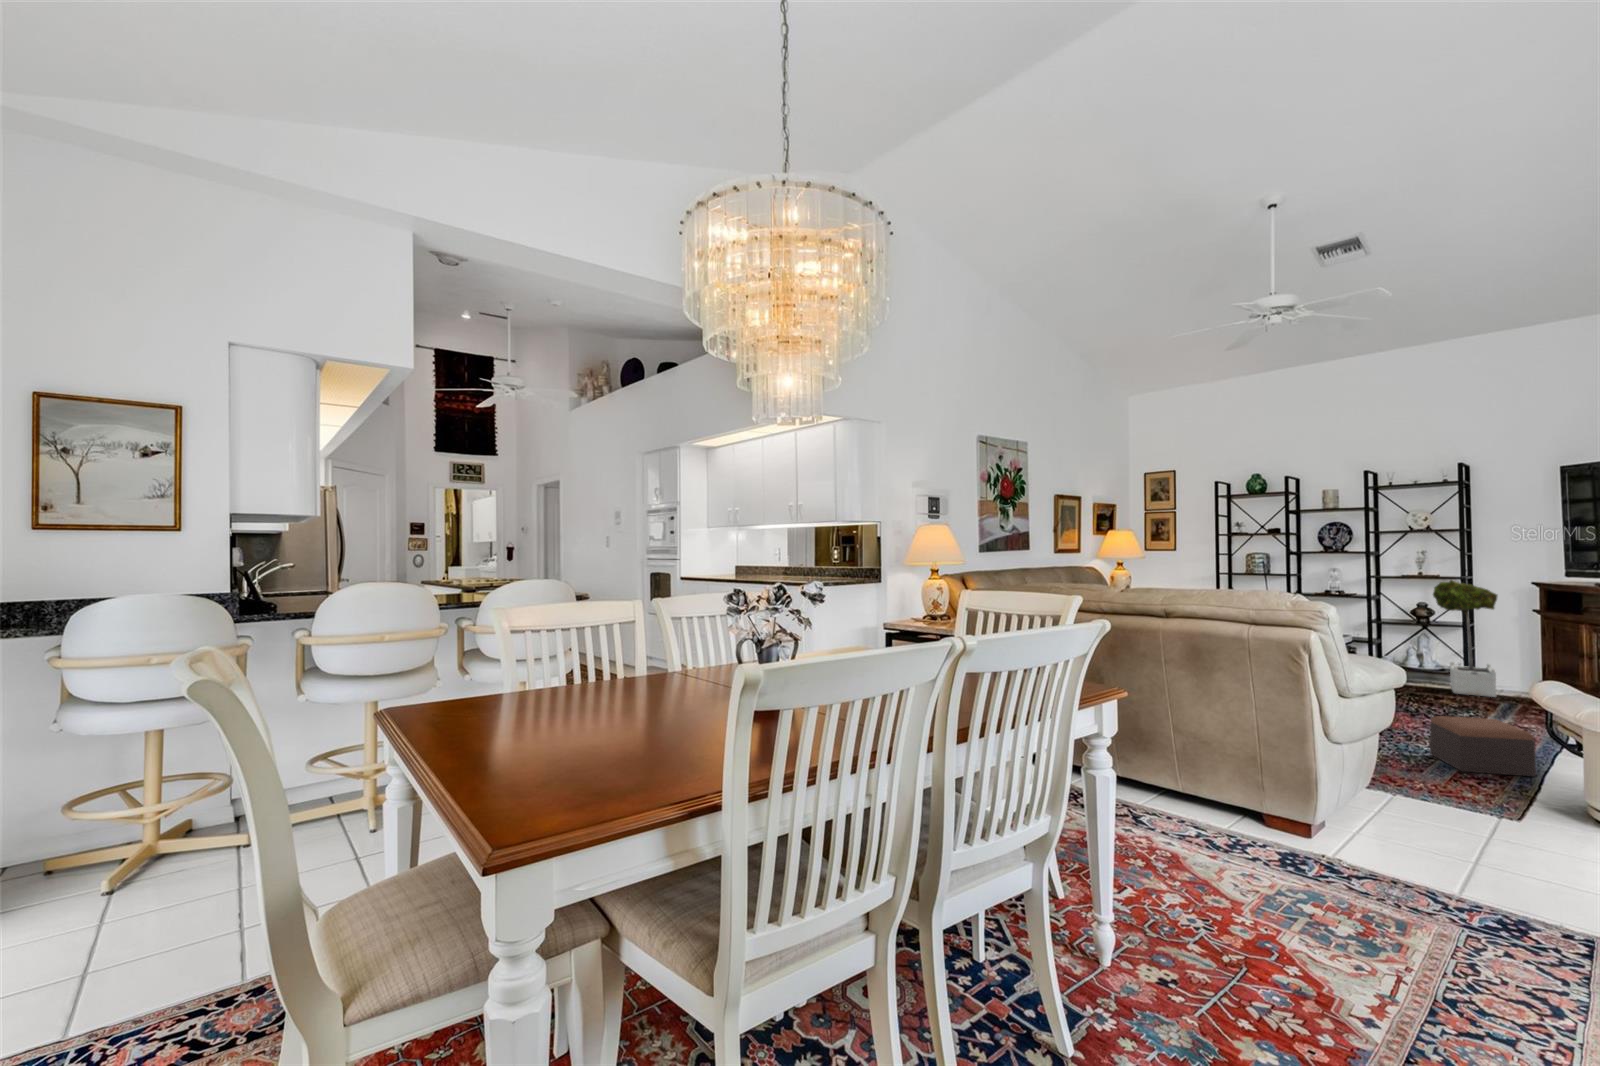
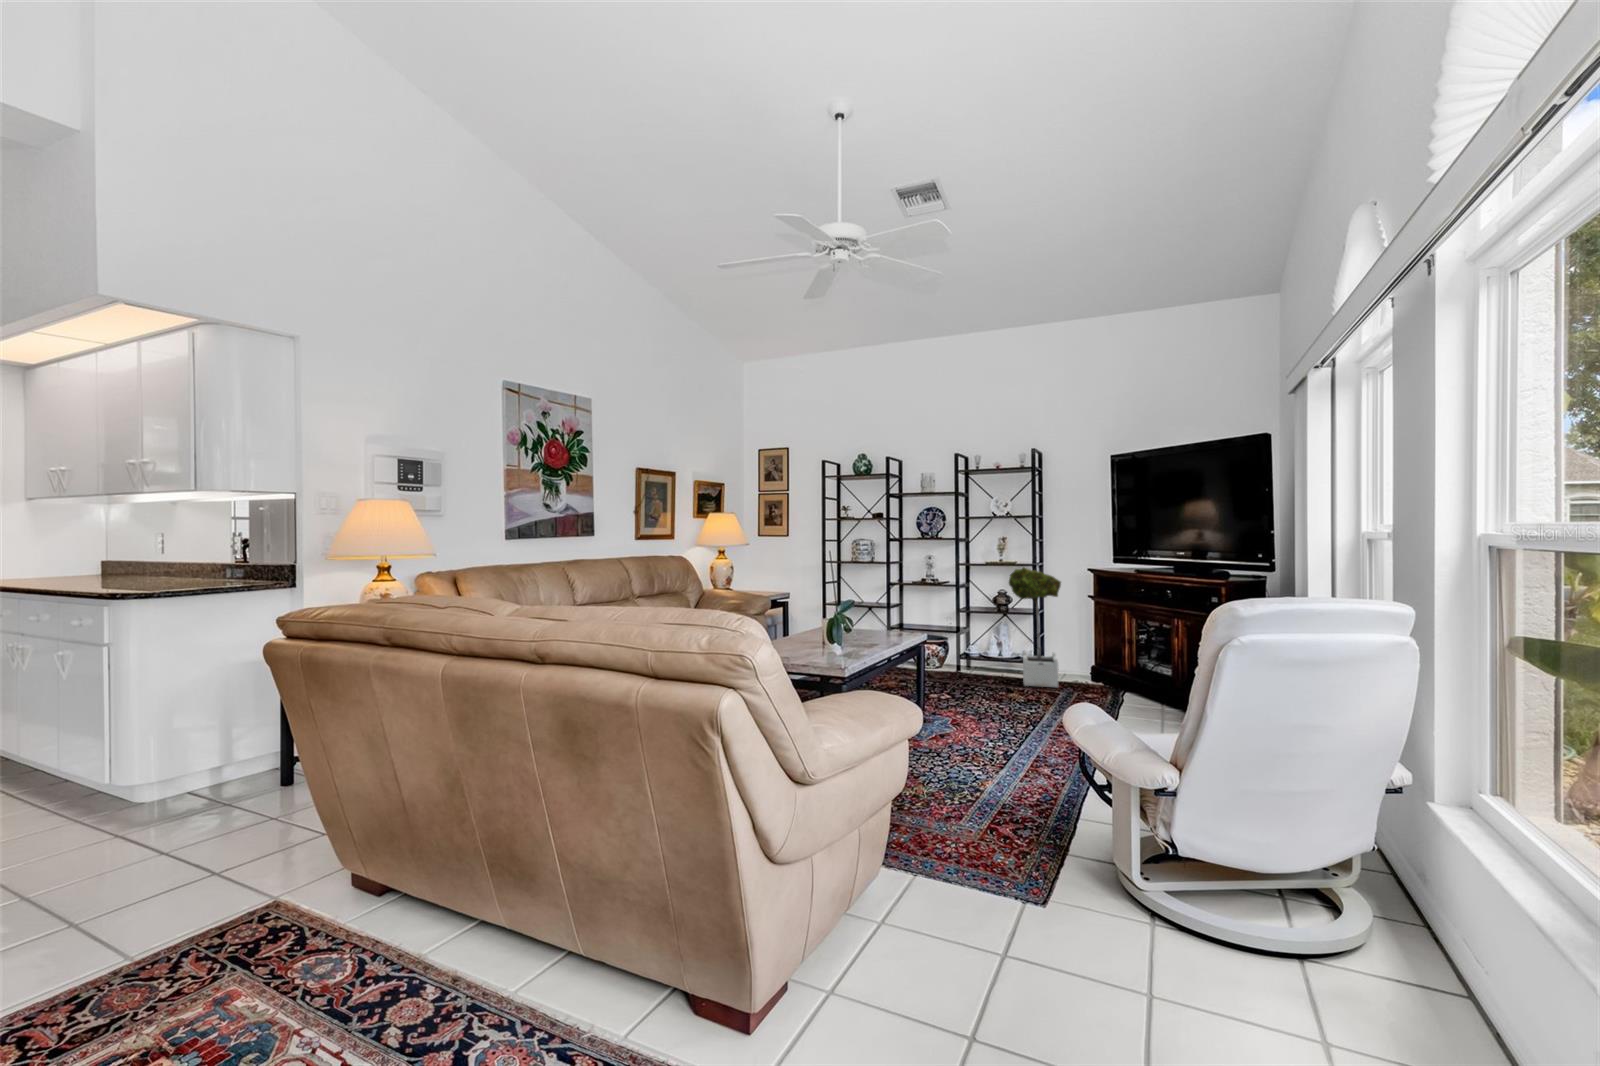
footstool: present [1430,716,1536,777] -> none [975,737,1071,812]

